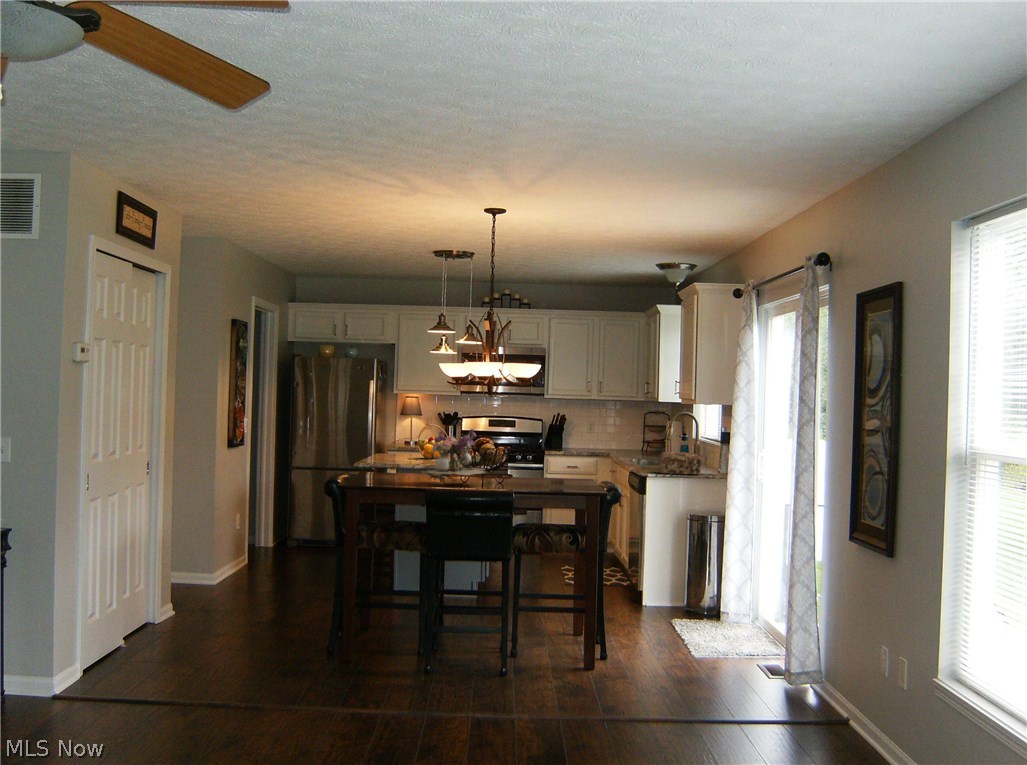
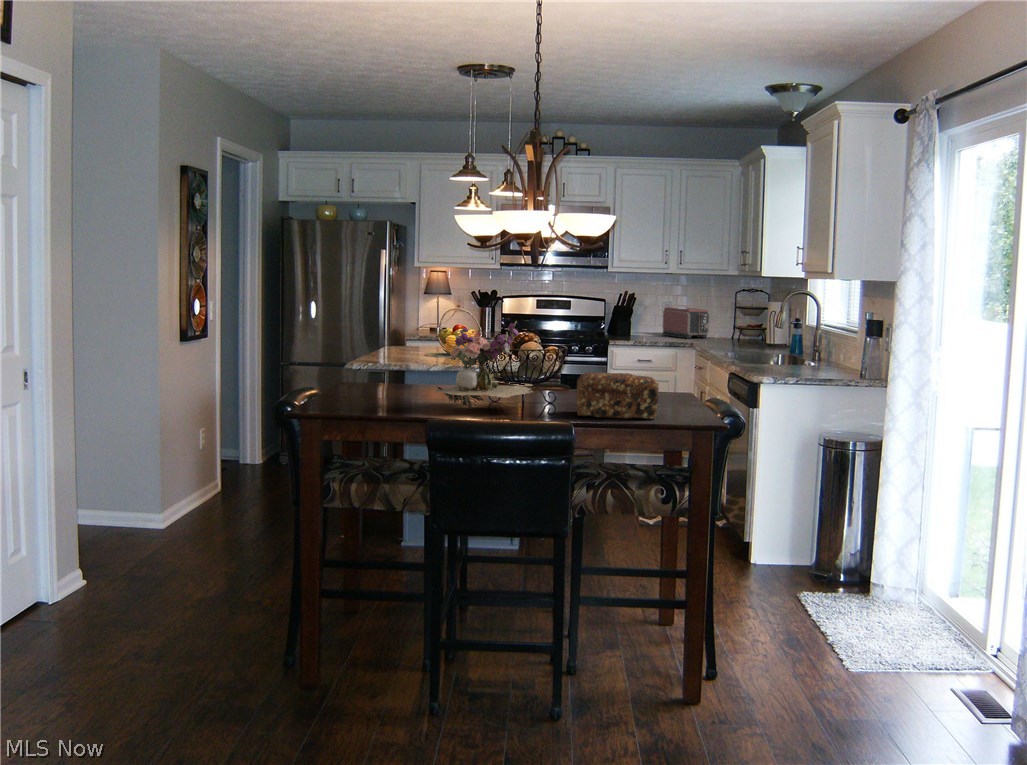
toaster: none [587,426,622,450] -> present [663,307,710,338]
bread loaf: present [659,452,701,474] -> present [576,372,659,419]

